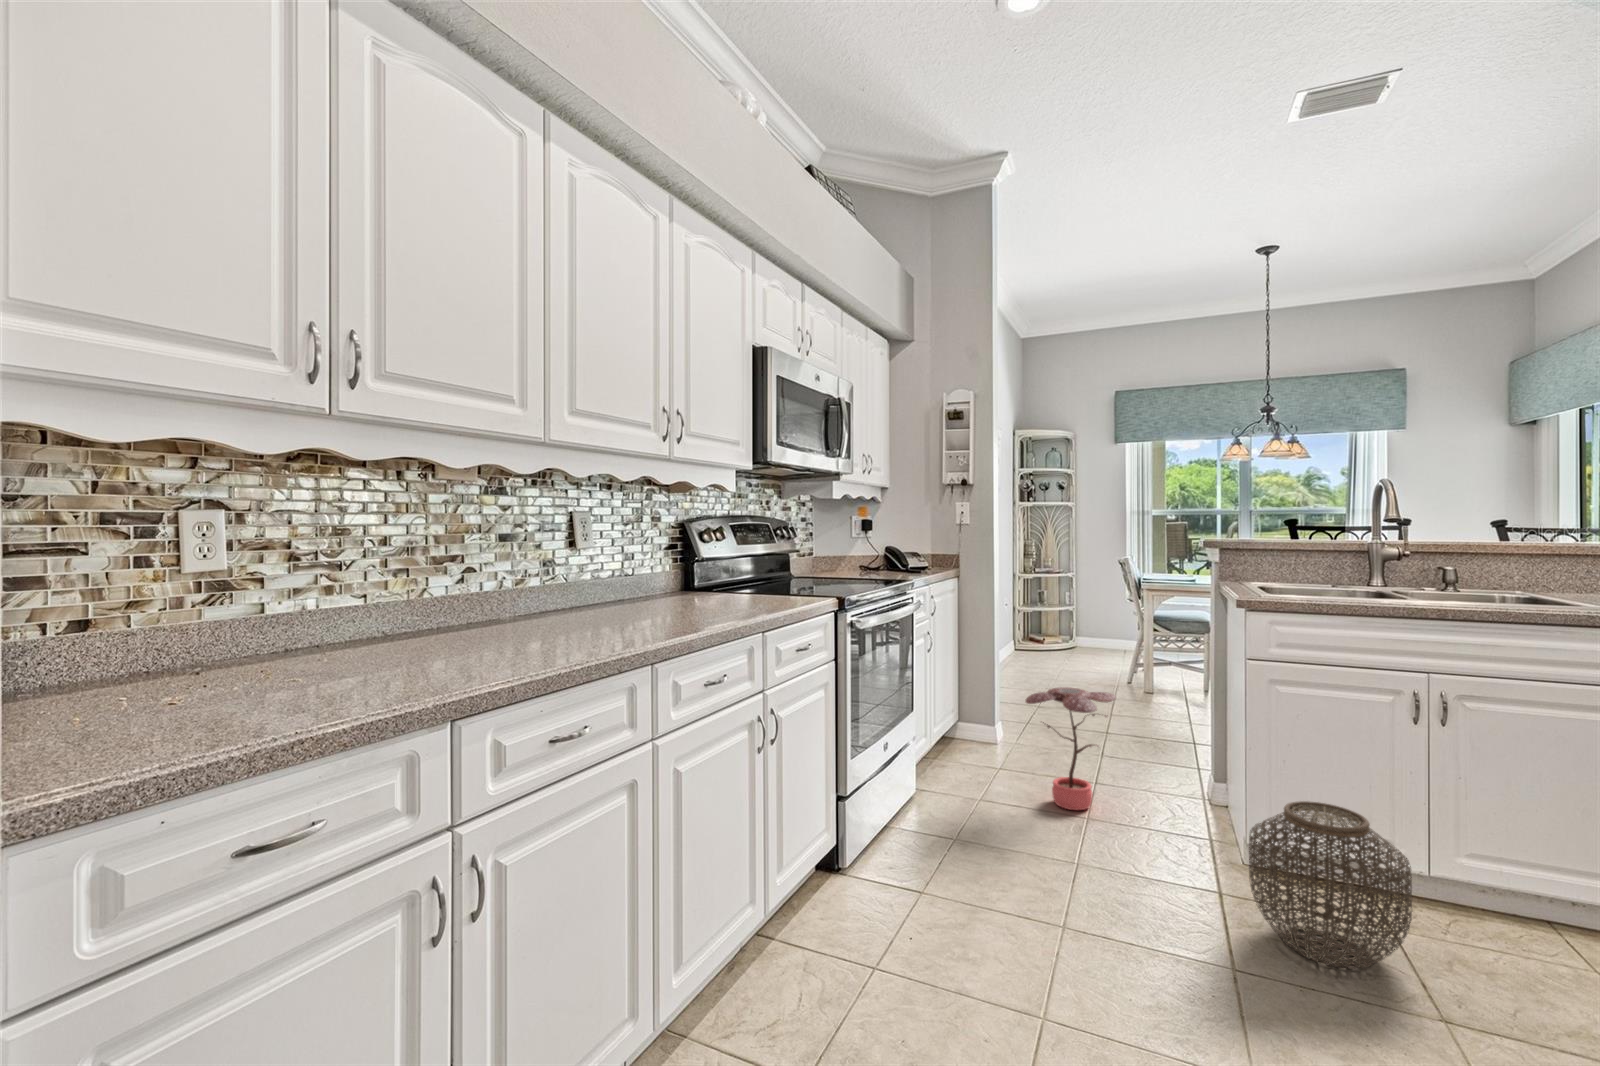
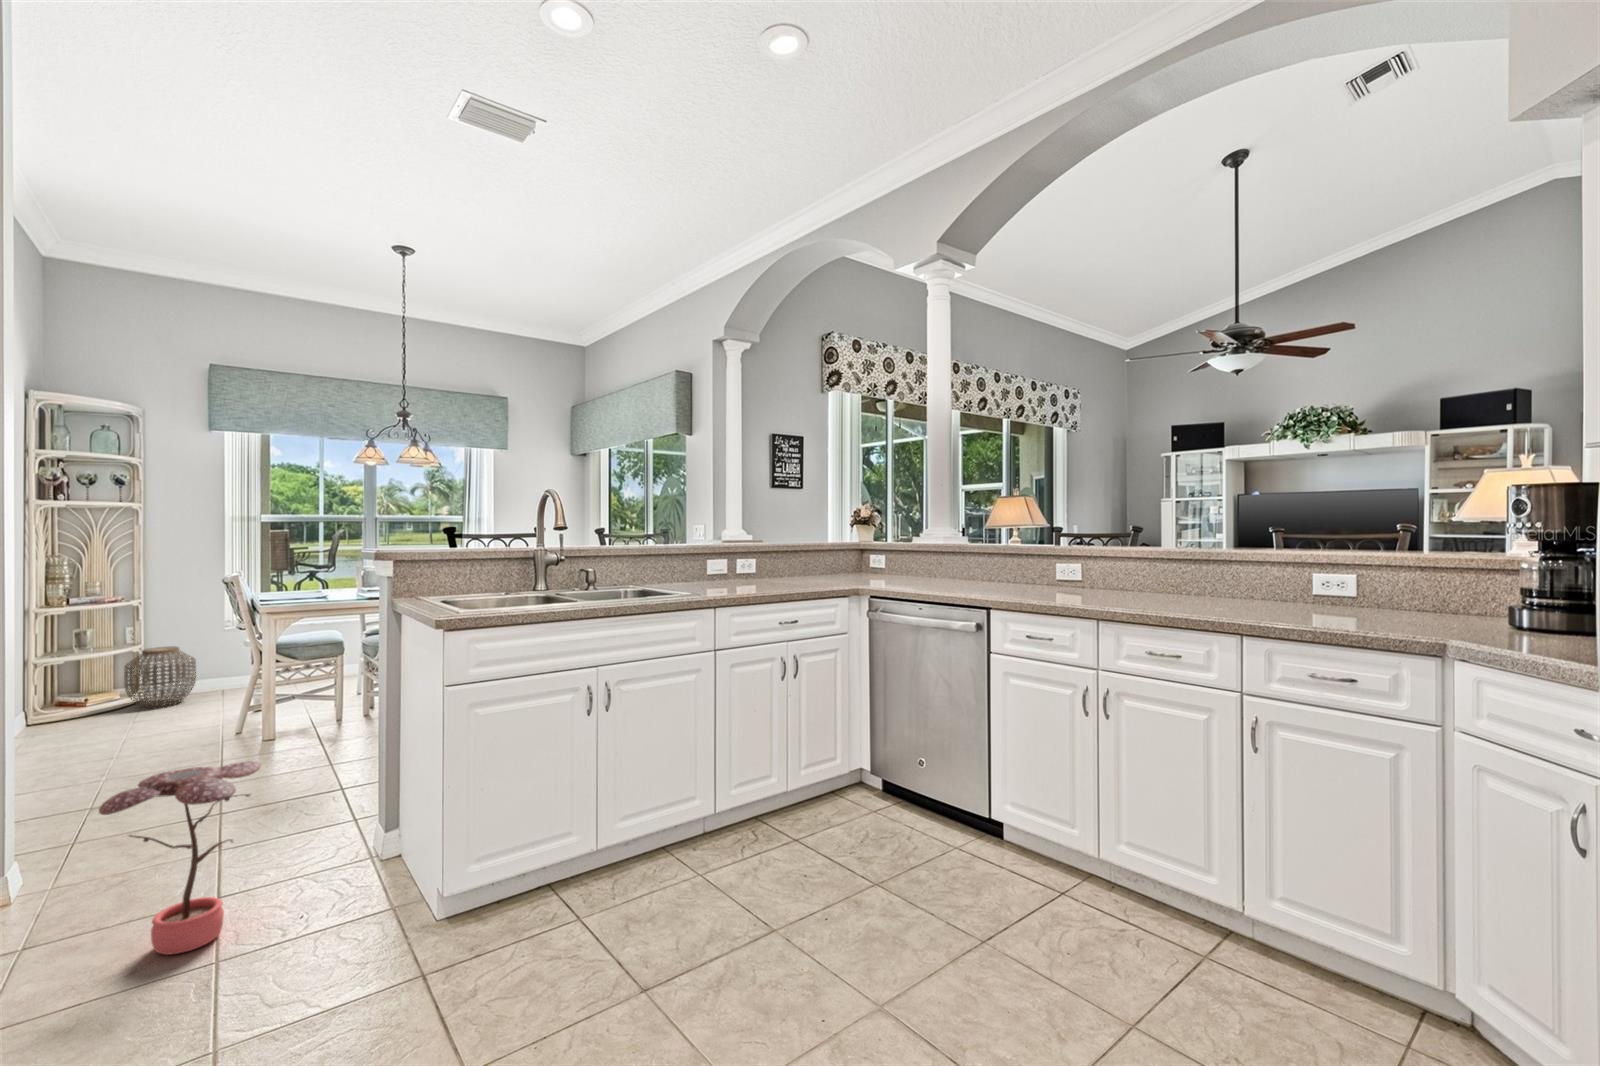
woven basket: present [1249,801,1412,969] -> present [124,646,196,708]

